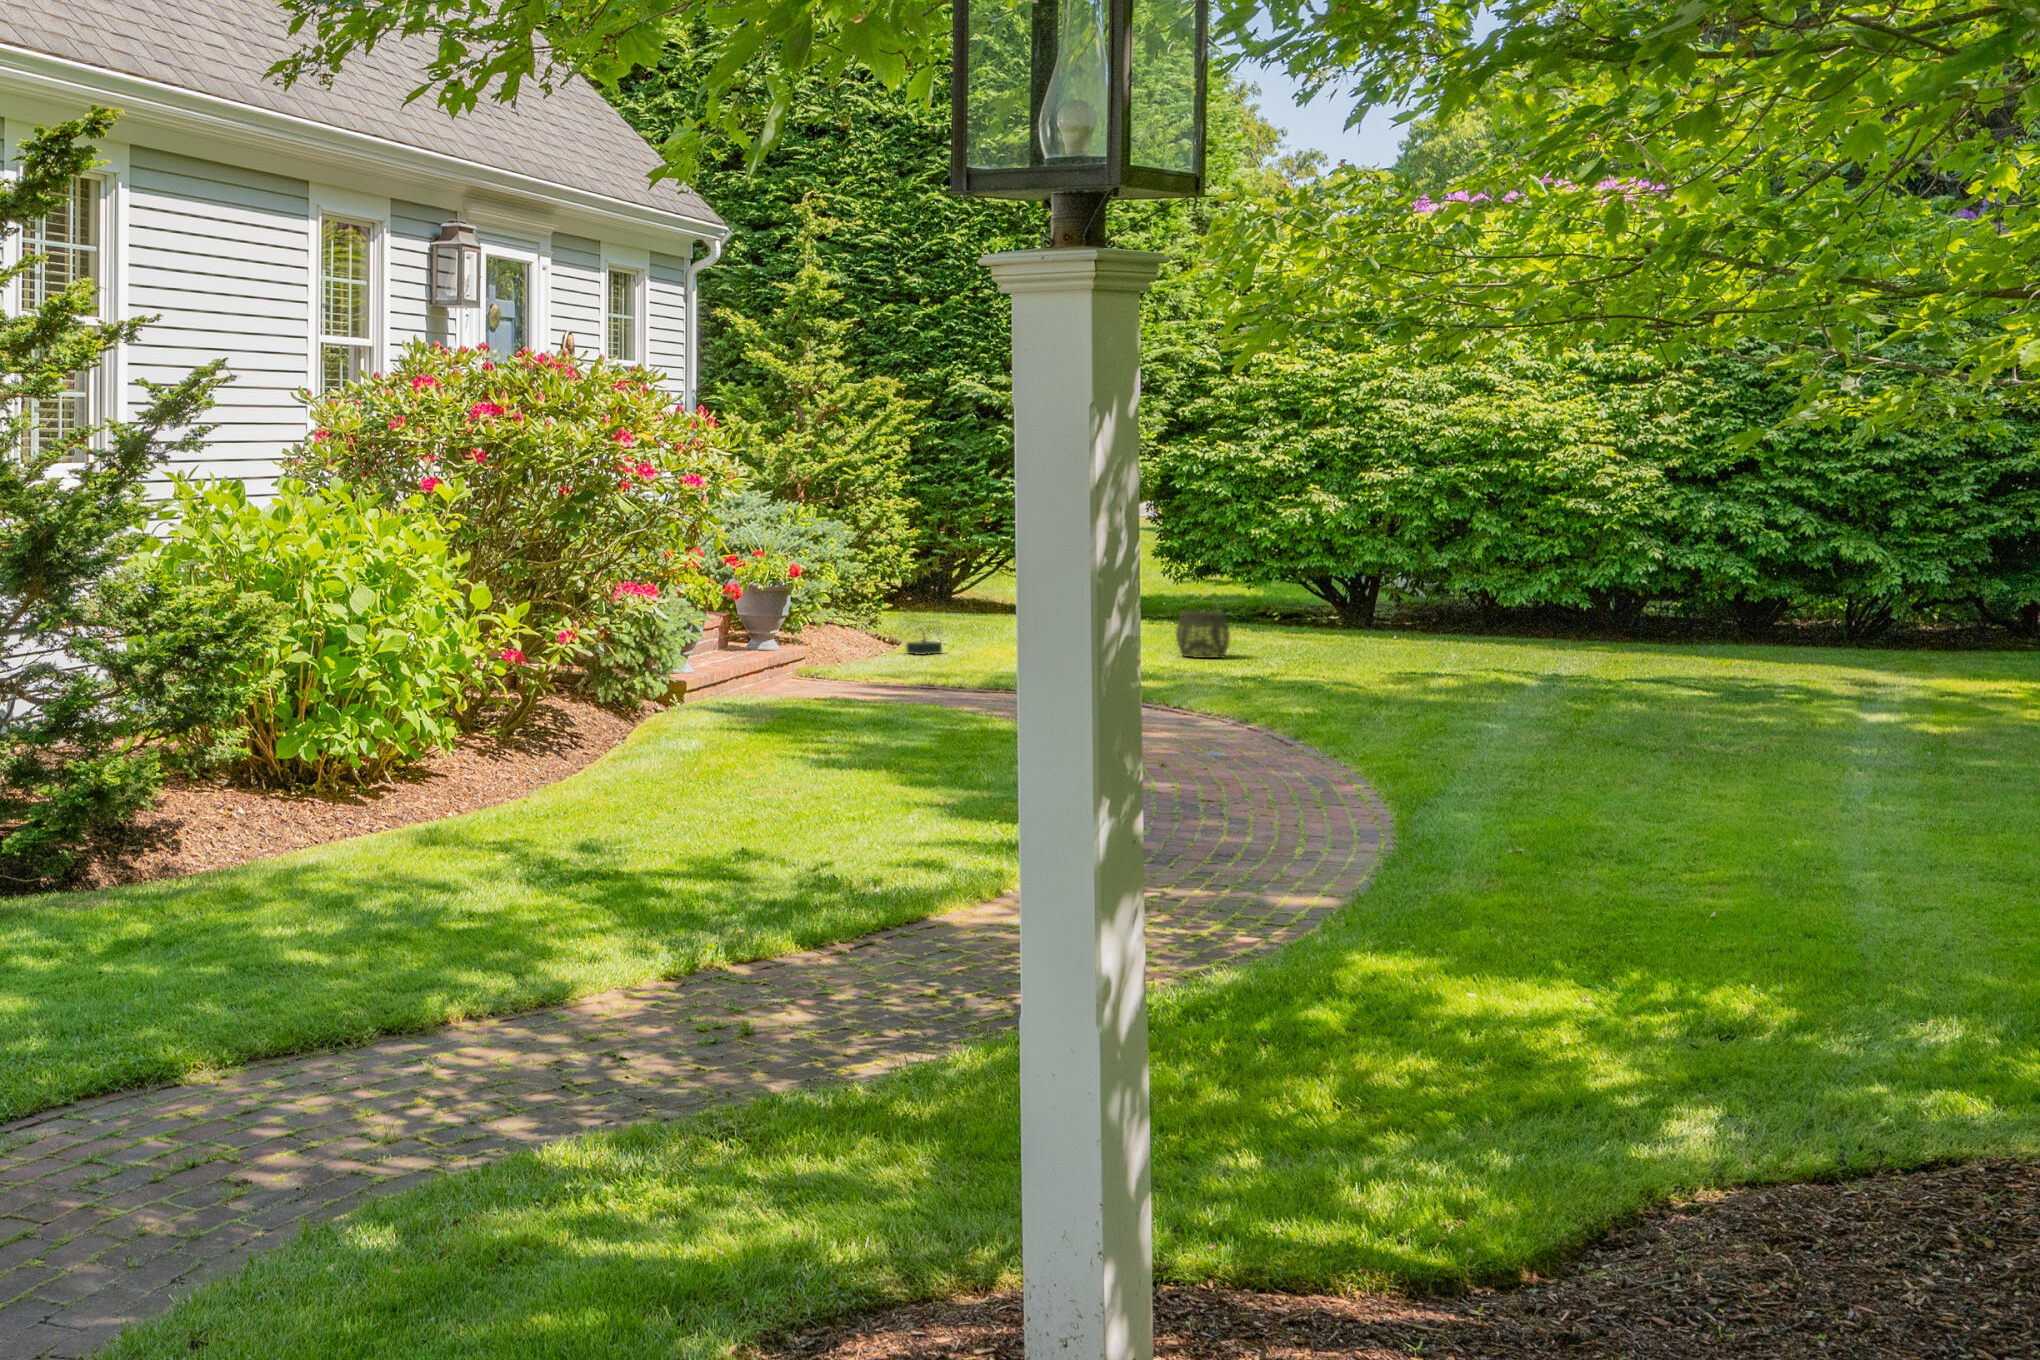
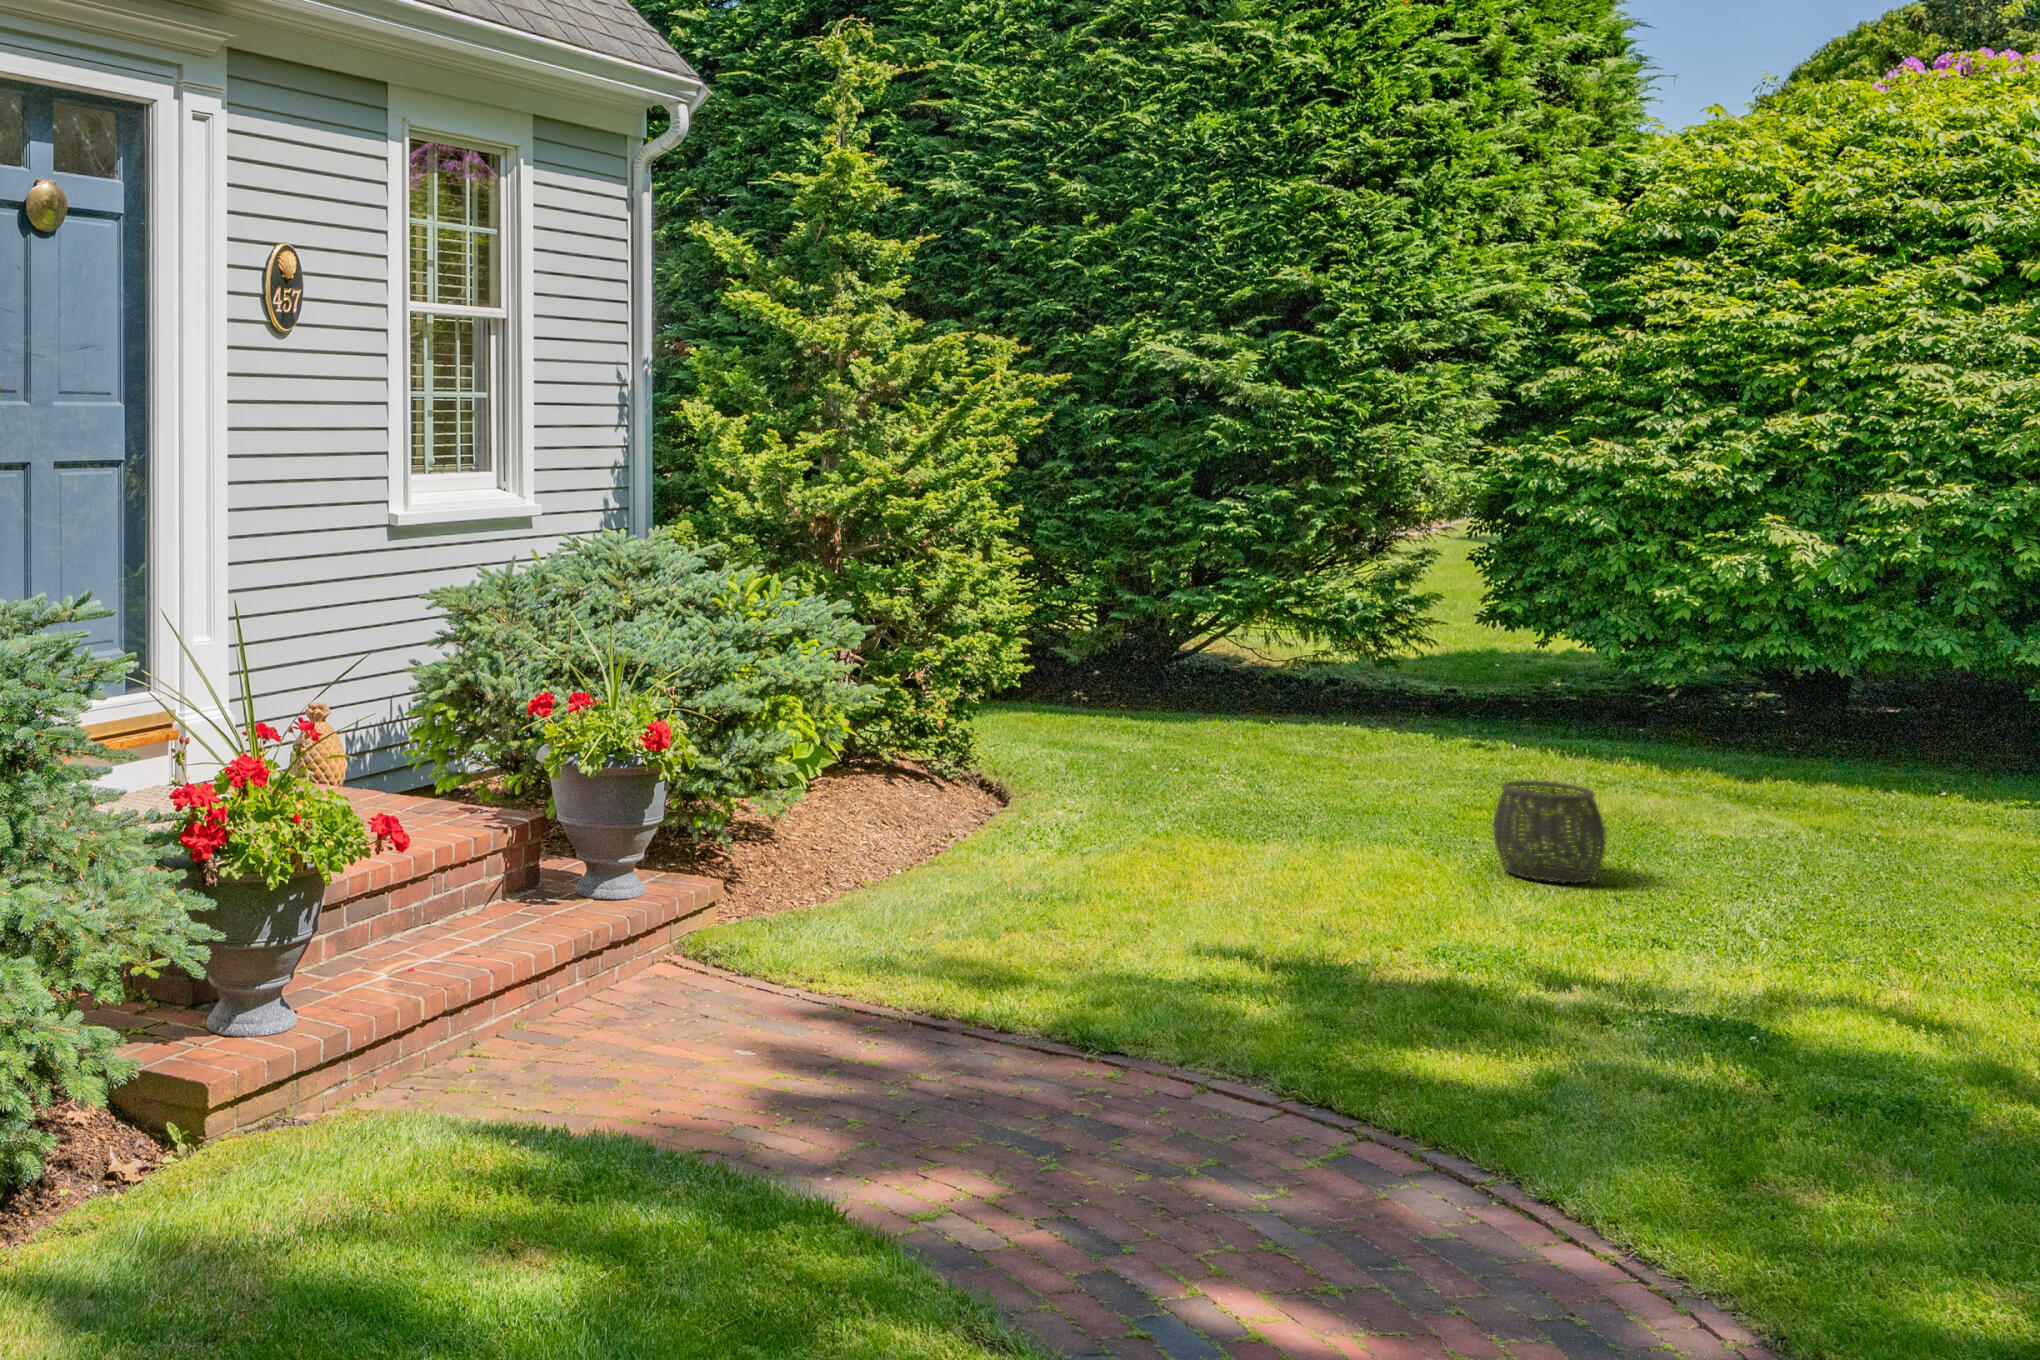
decorative plant: present [899,612,943,655] -> none [950,759,1040,841]

